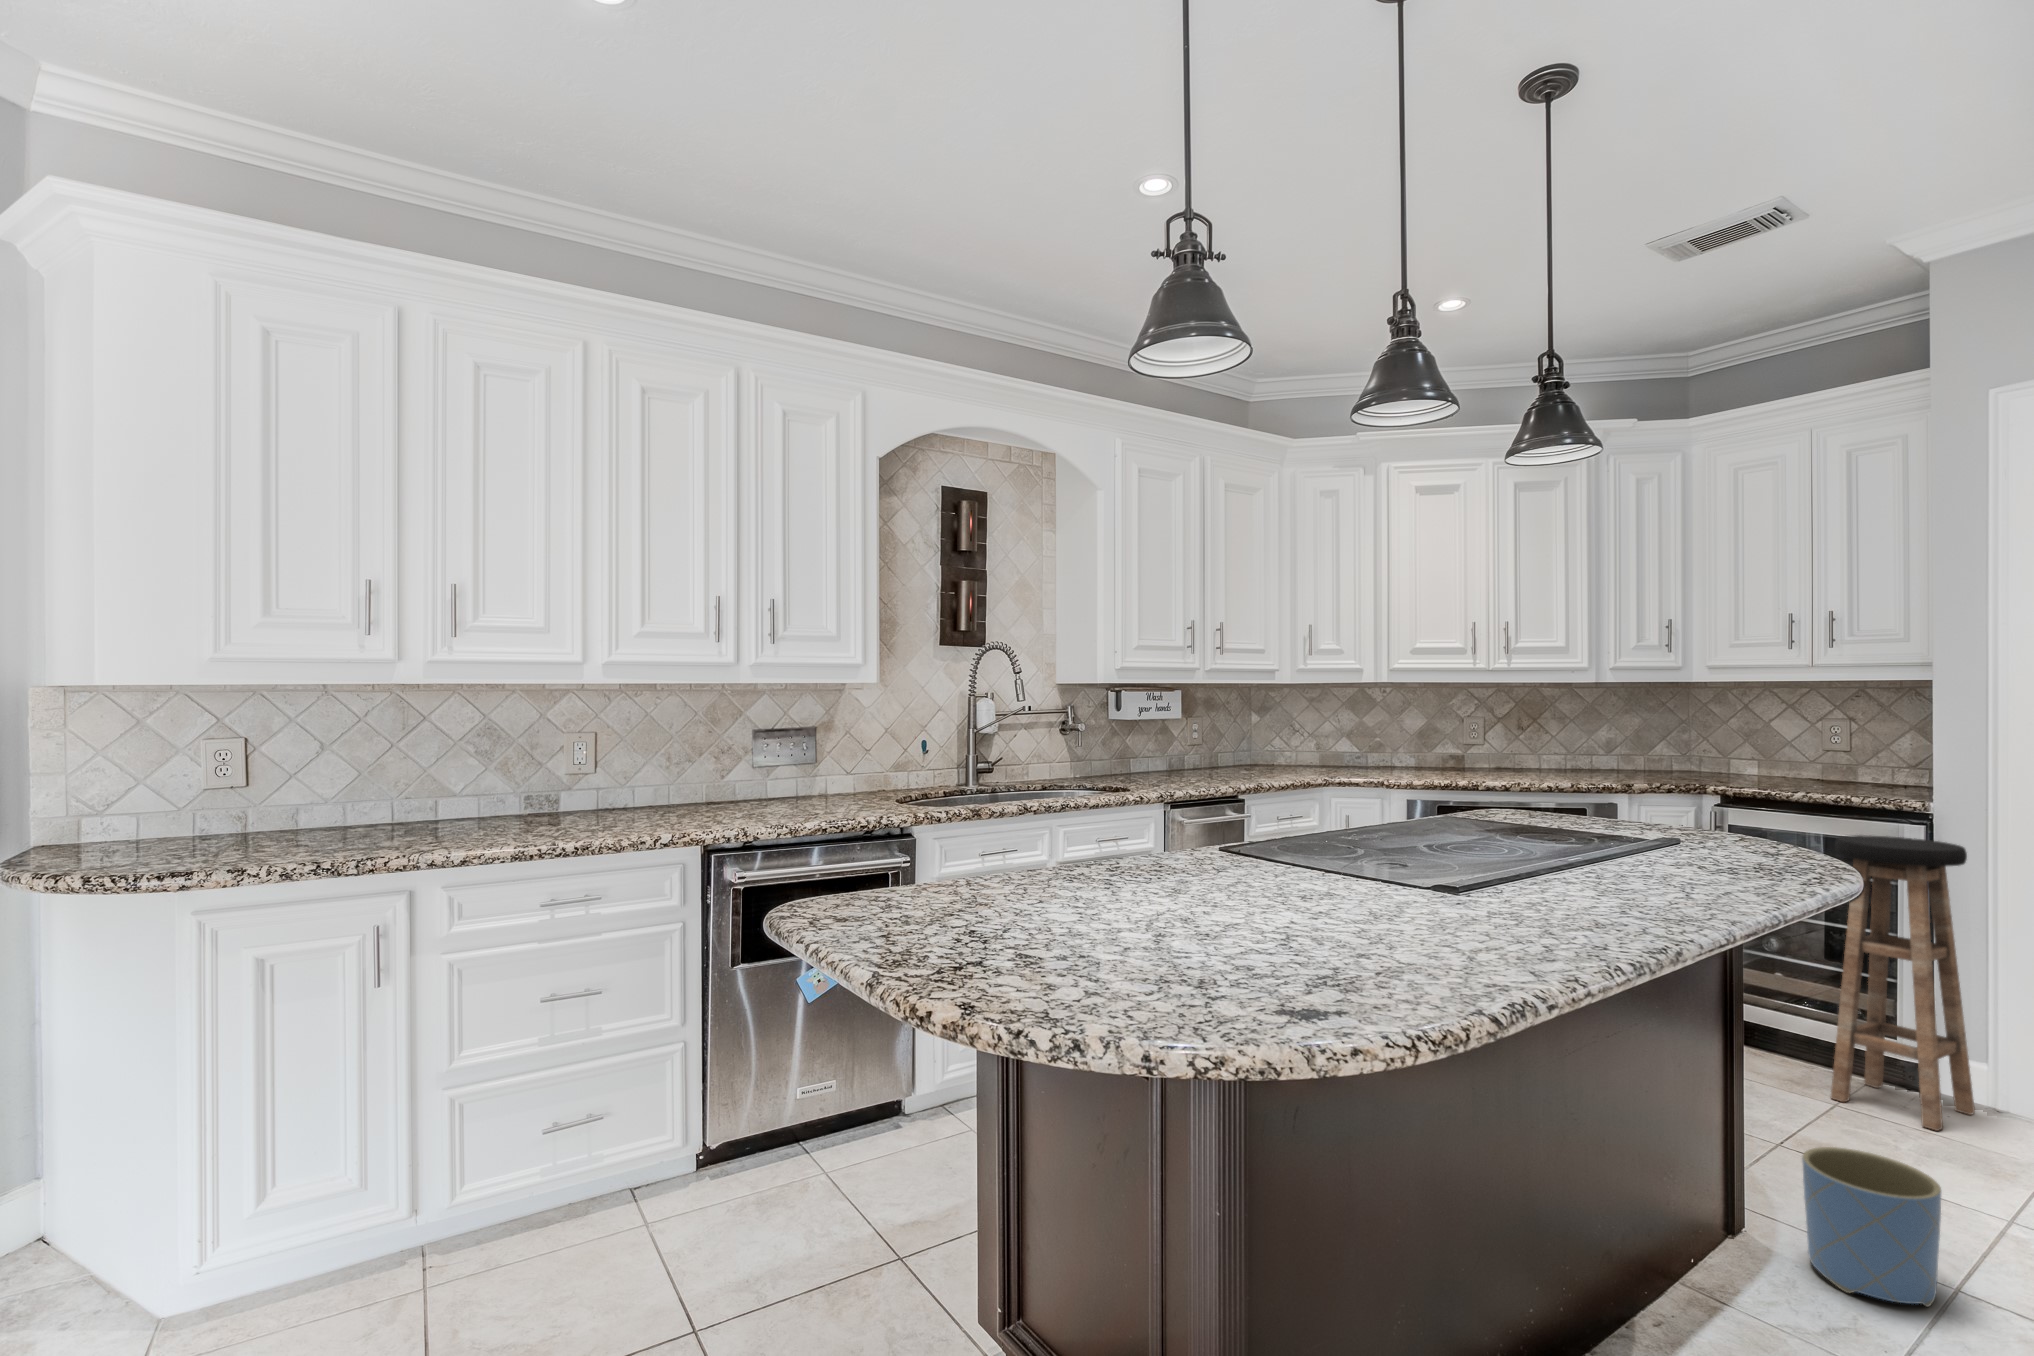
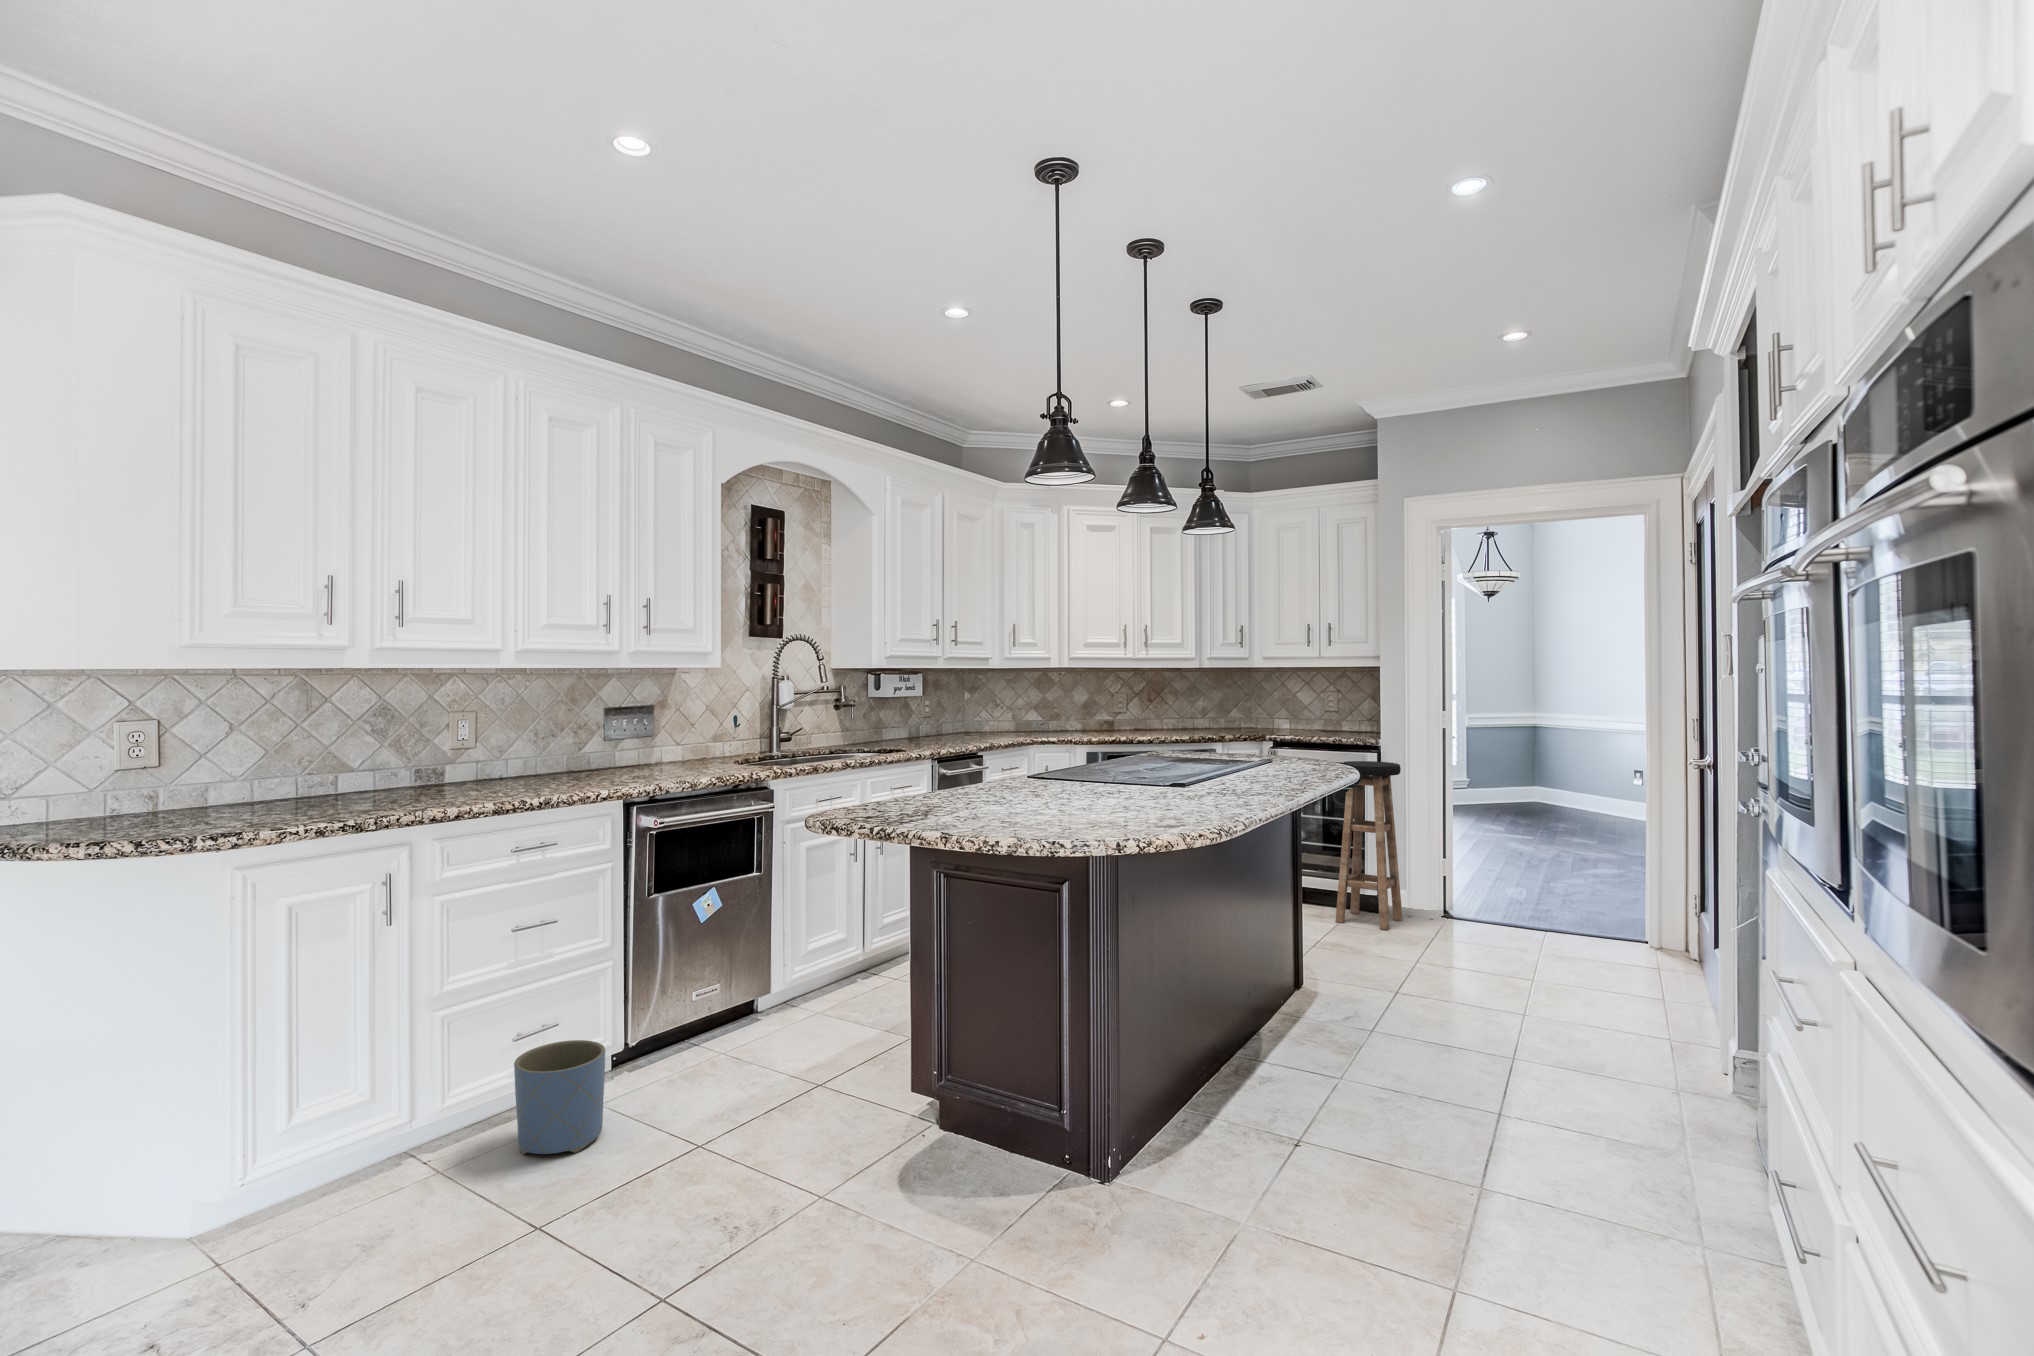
planter: present [1802,1147,1941,1307] -> present [514,1040,605,1154]

